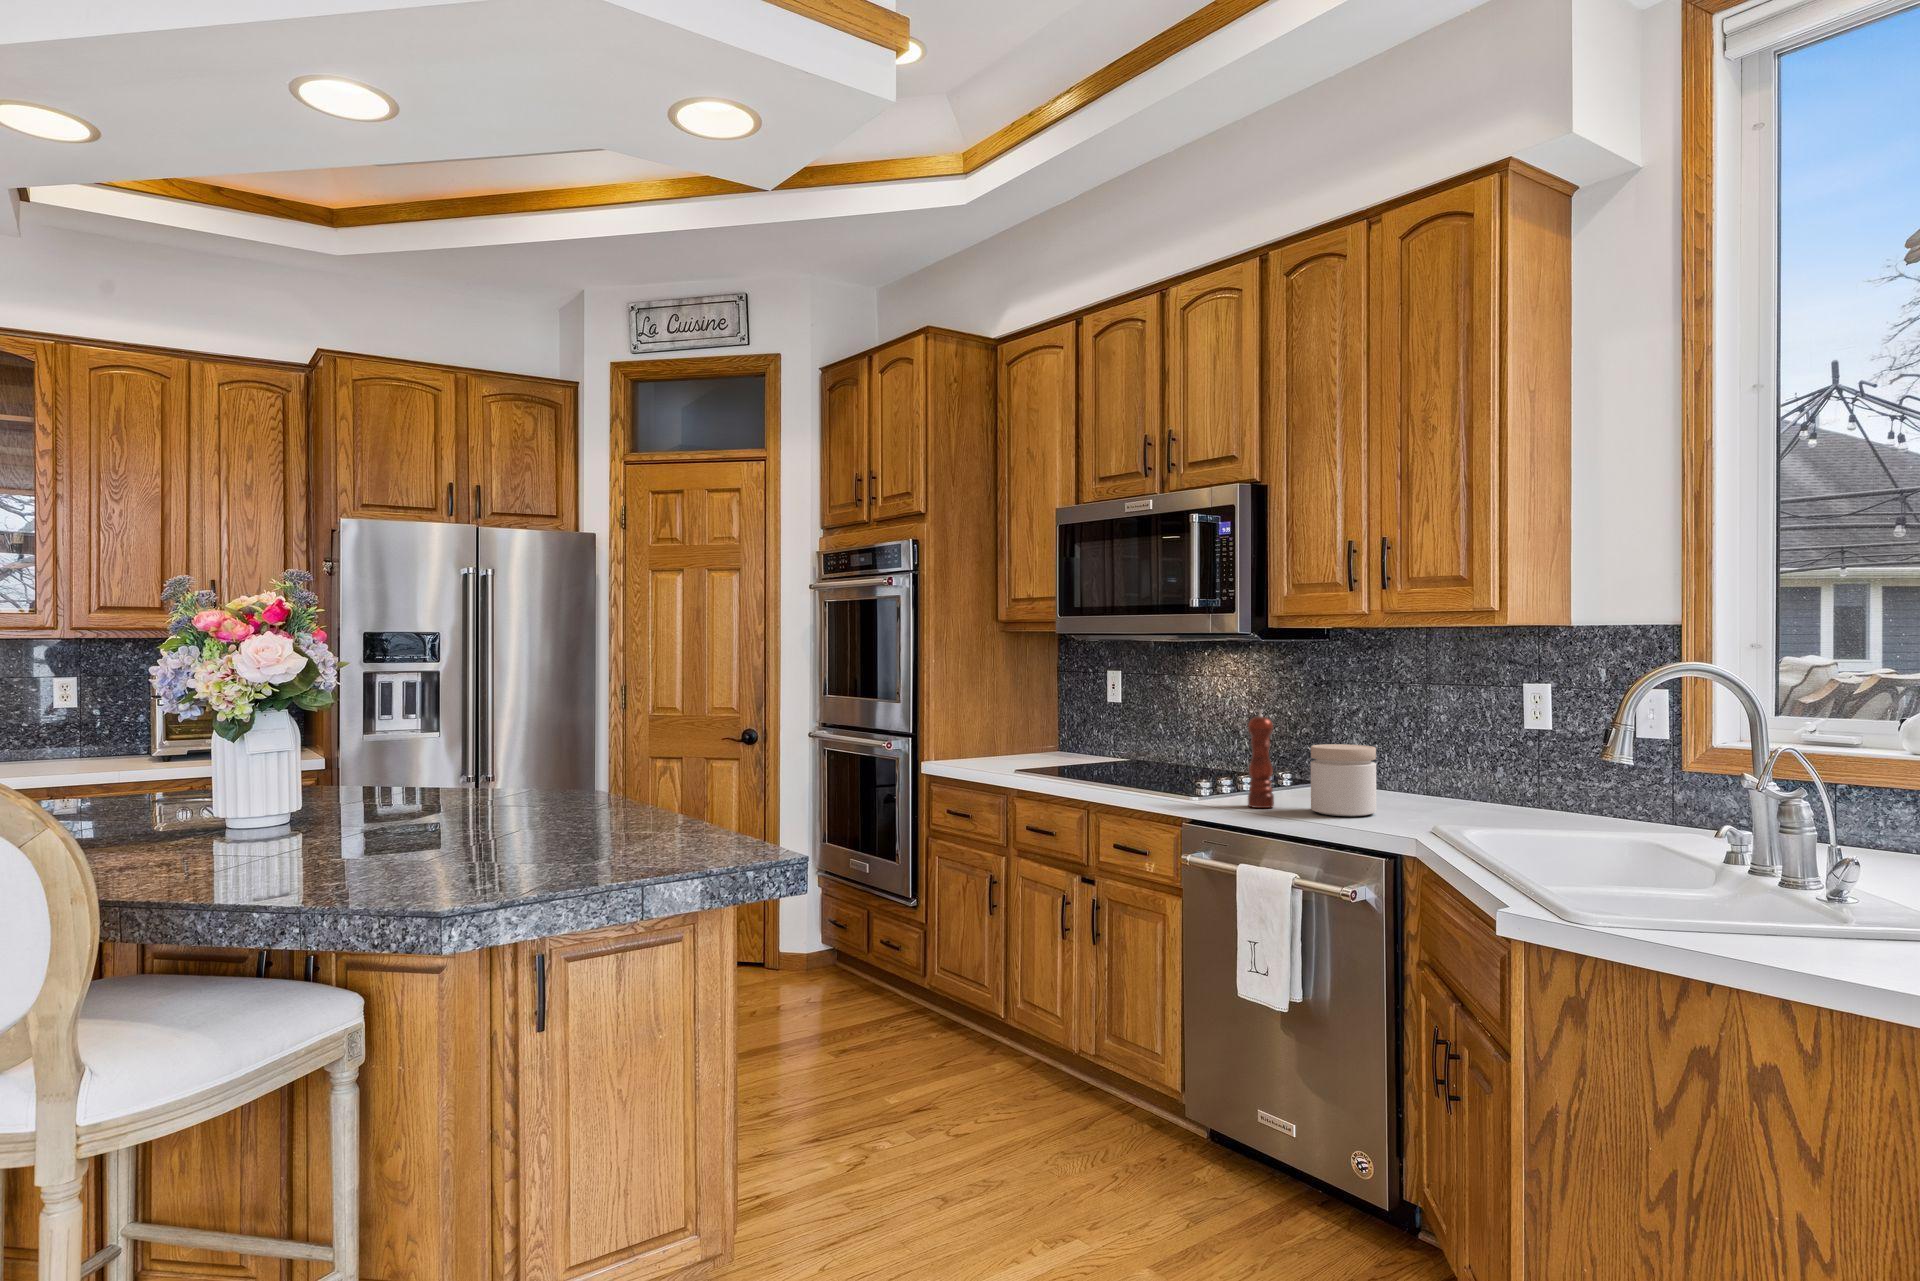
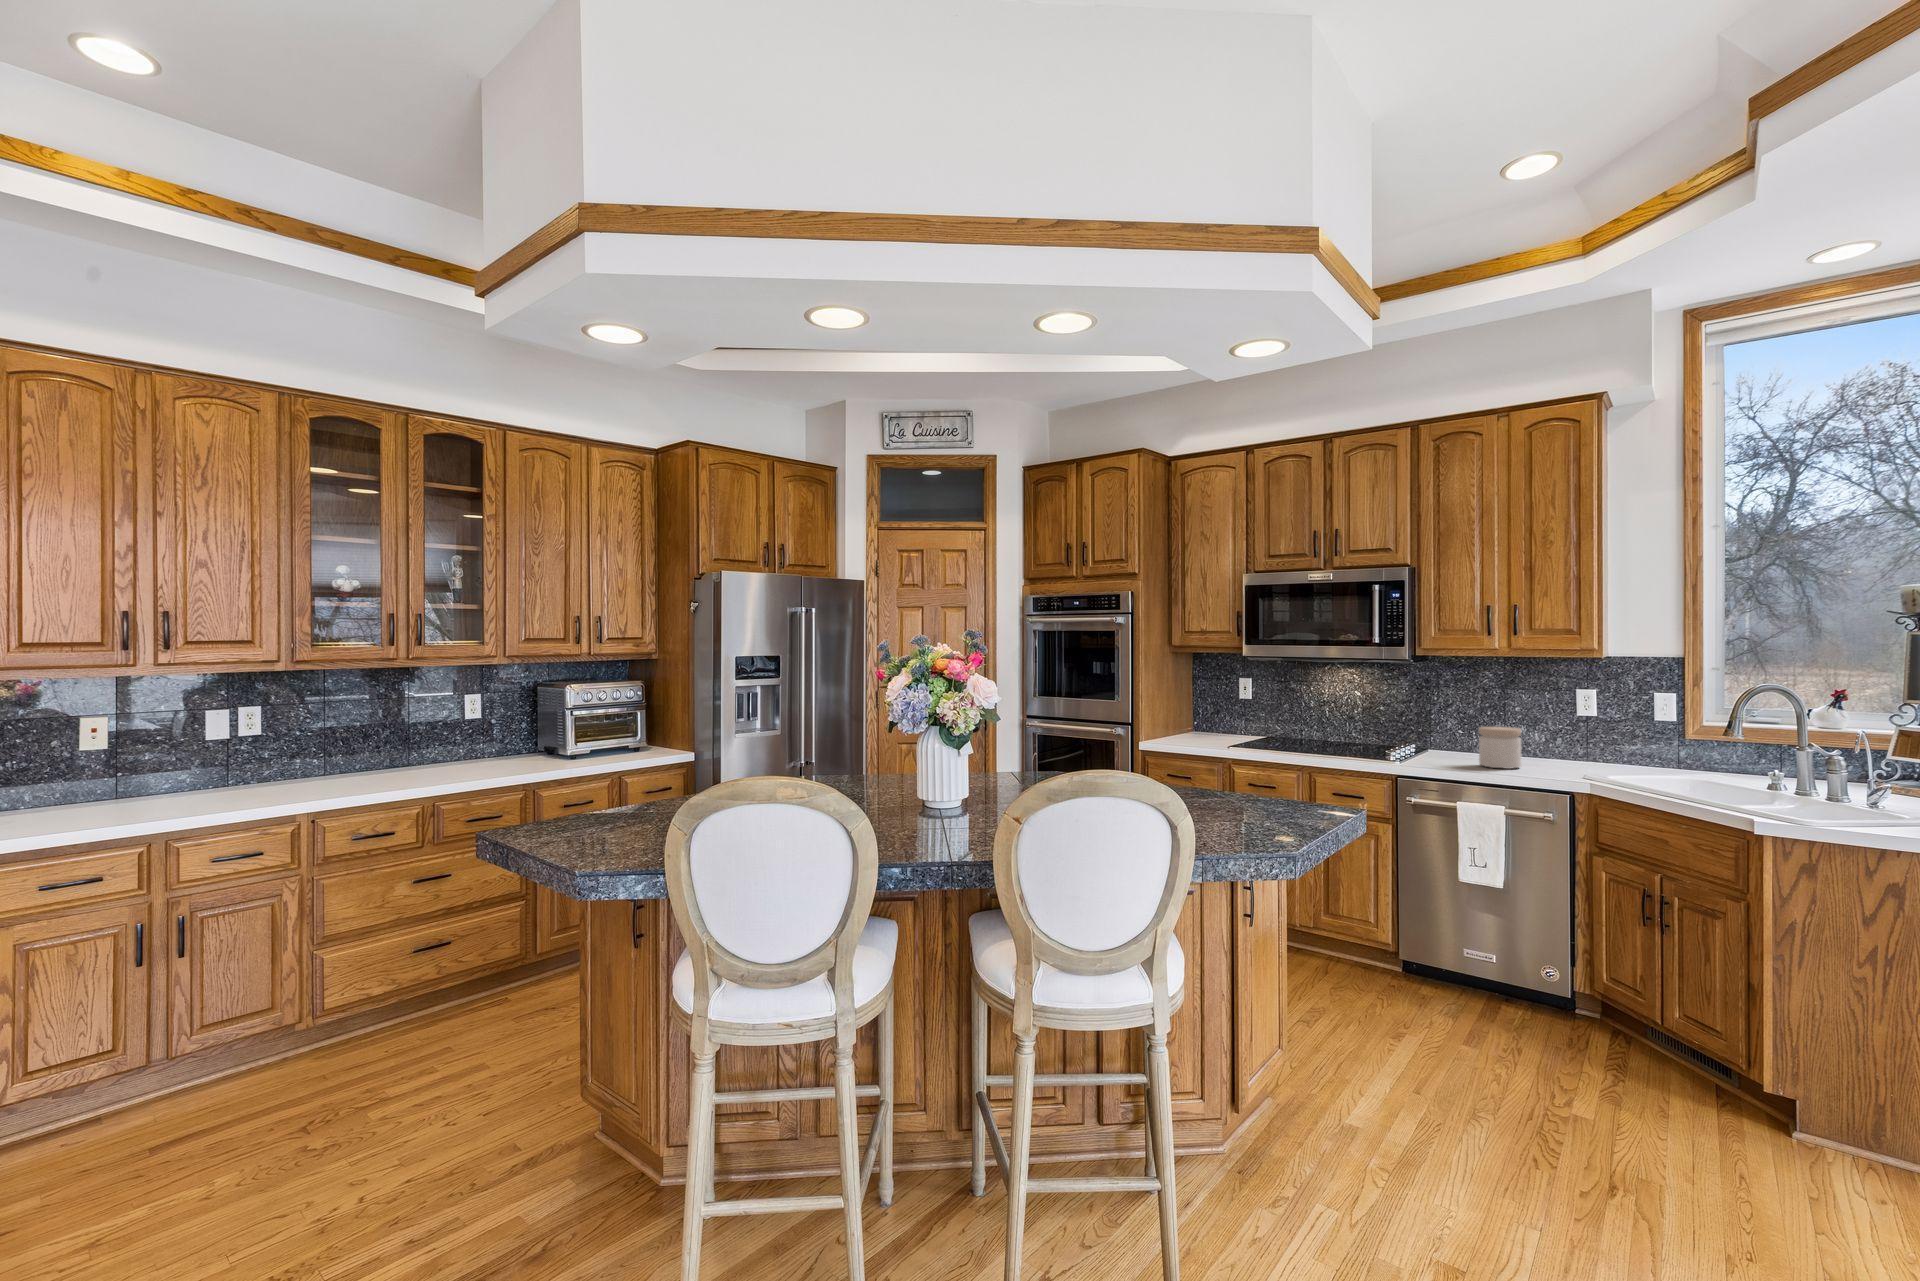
pepper mill: present [1248,709,1274,808] -> none [1437,707,1454,765]

